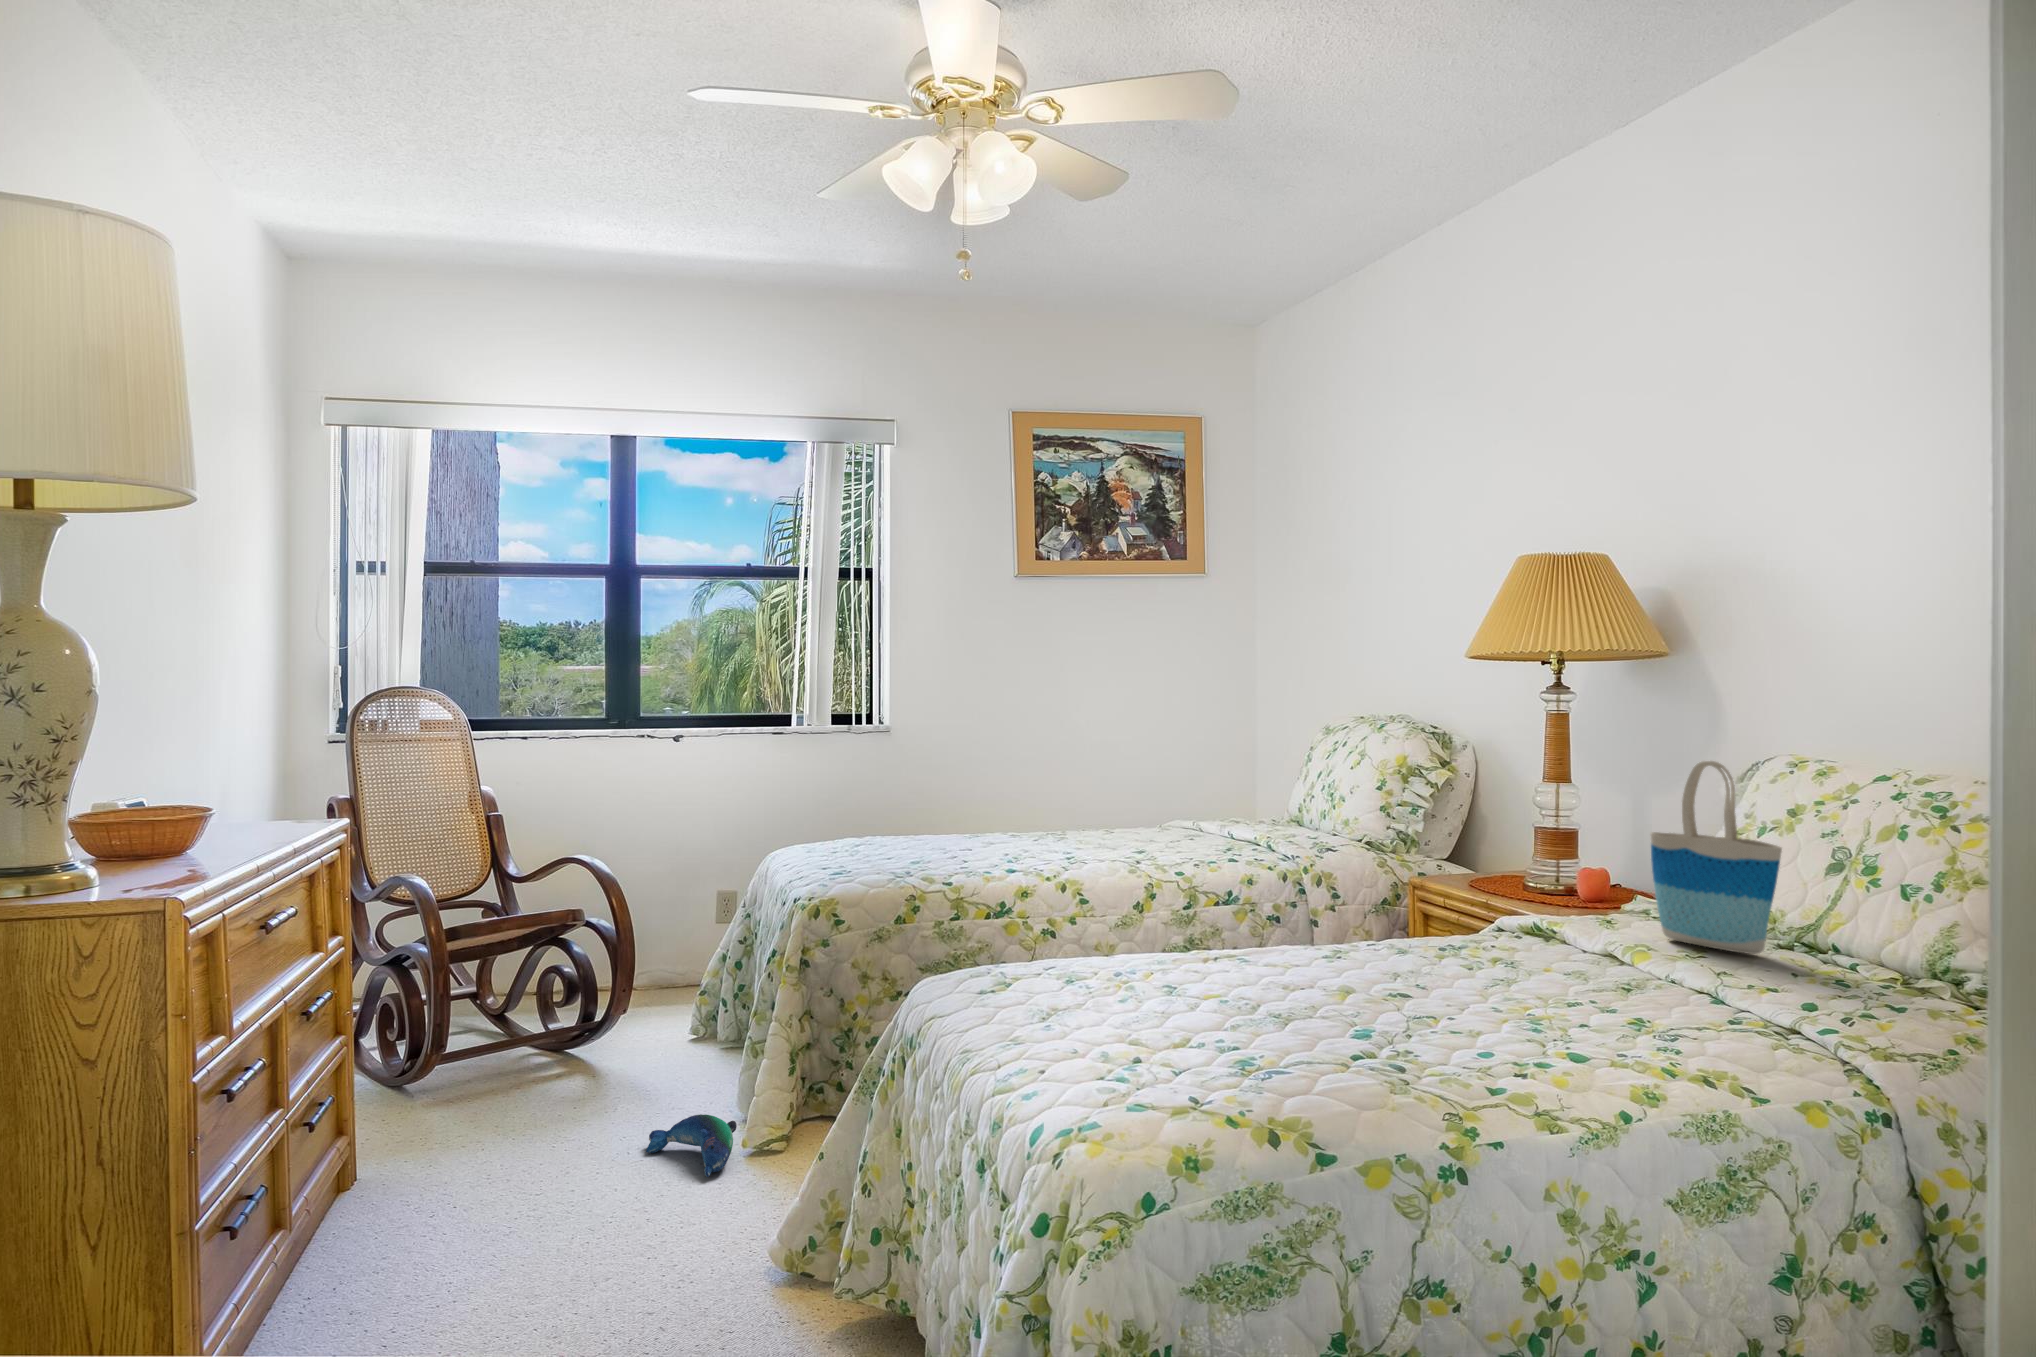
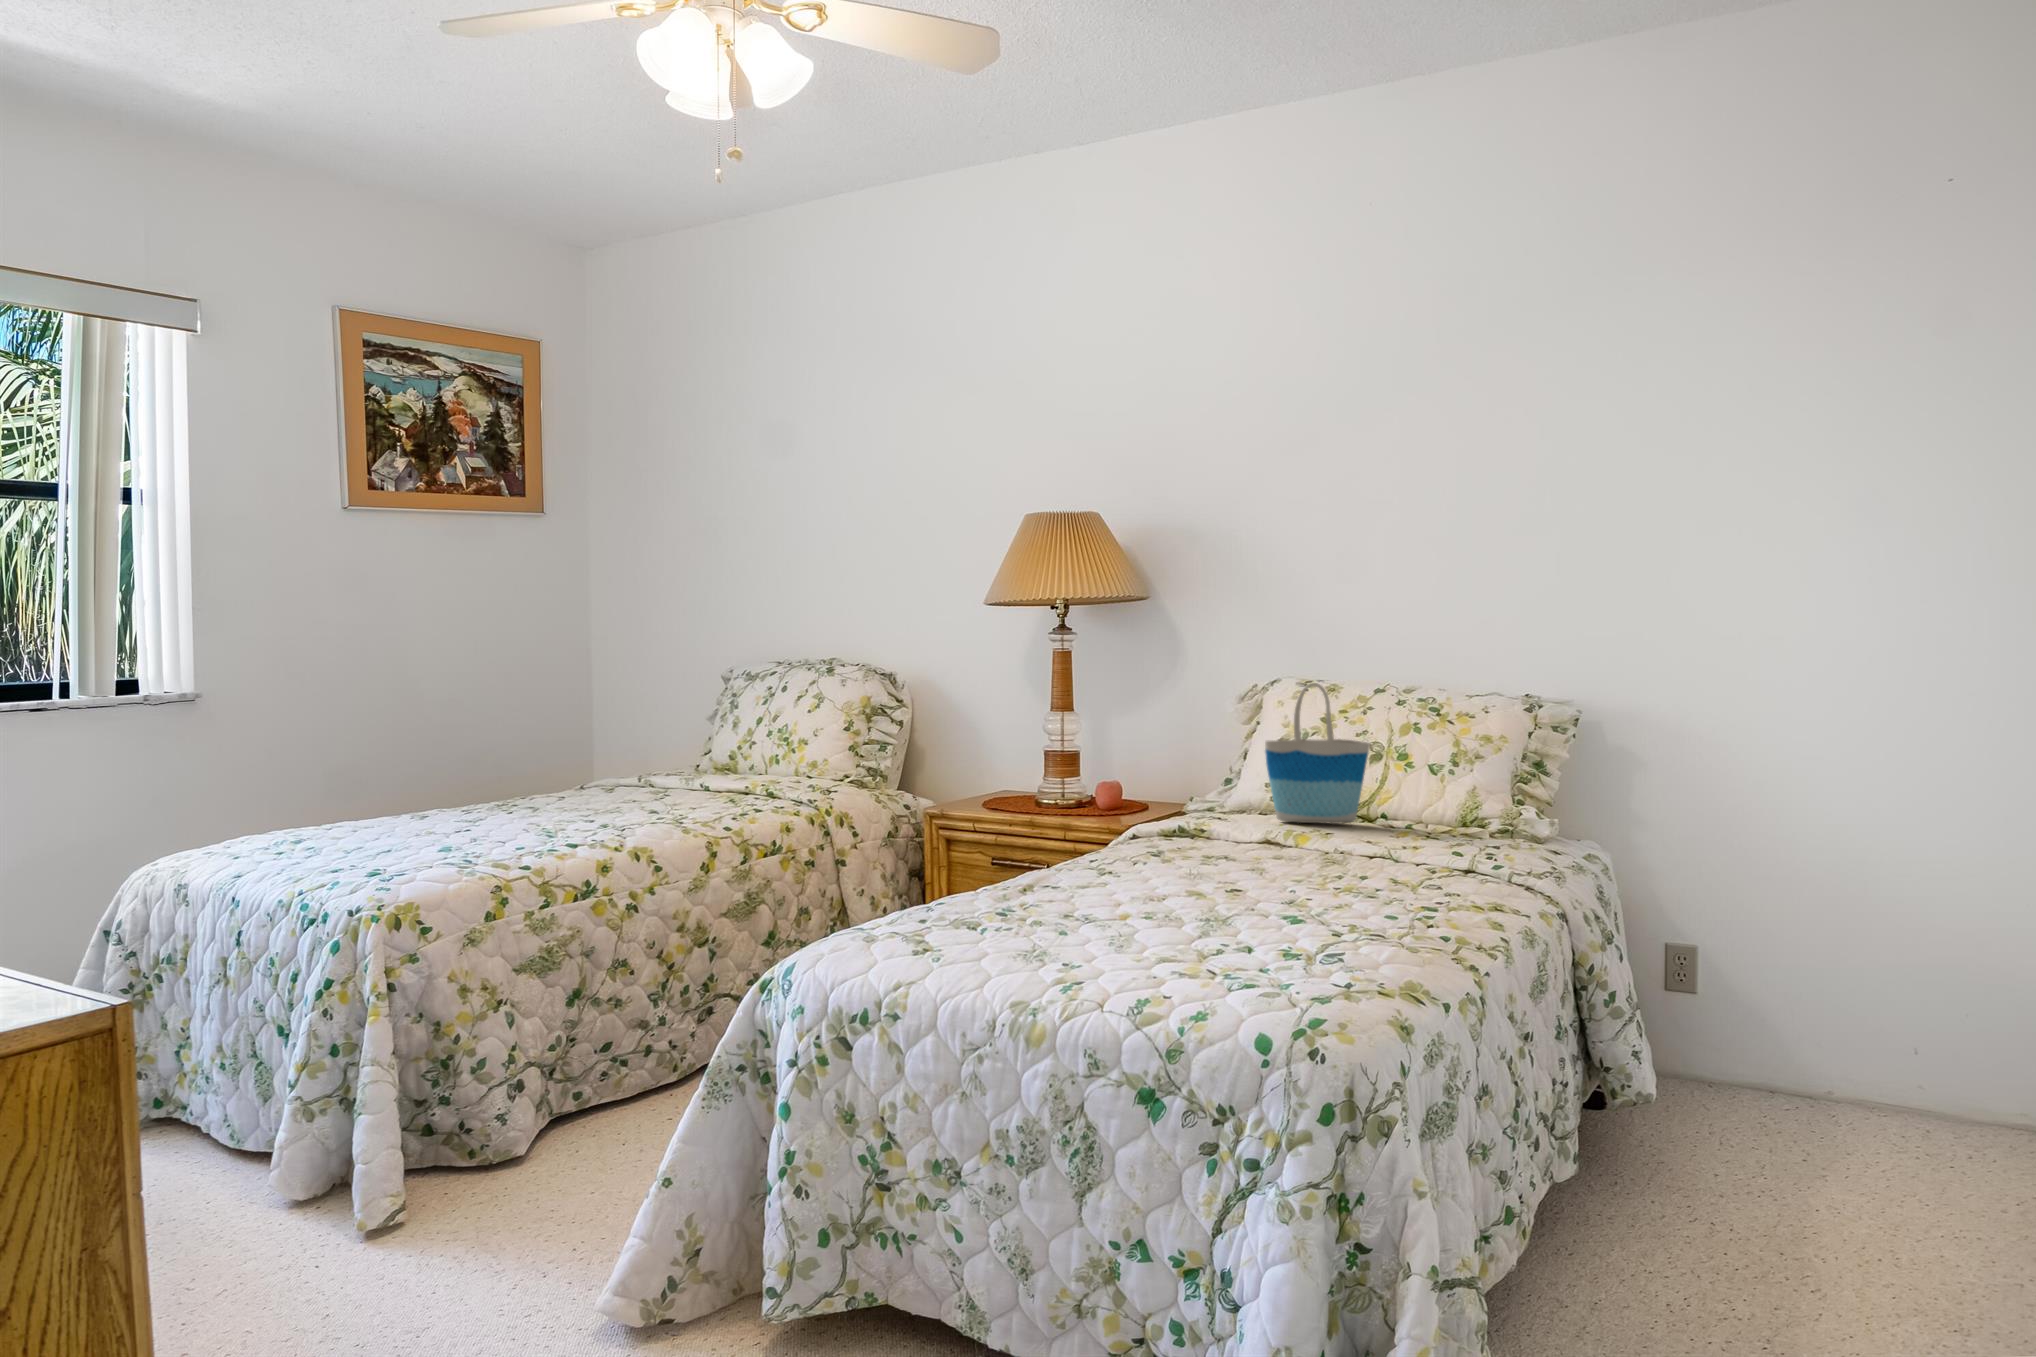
plush toy: present [646,1114,737,1177] -> none [229,1202,400,1282]

